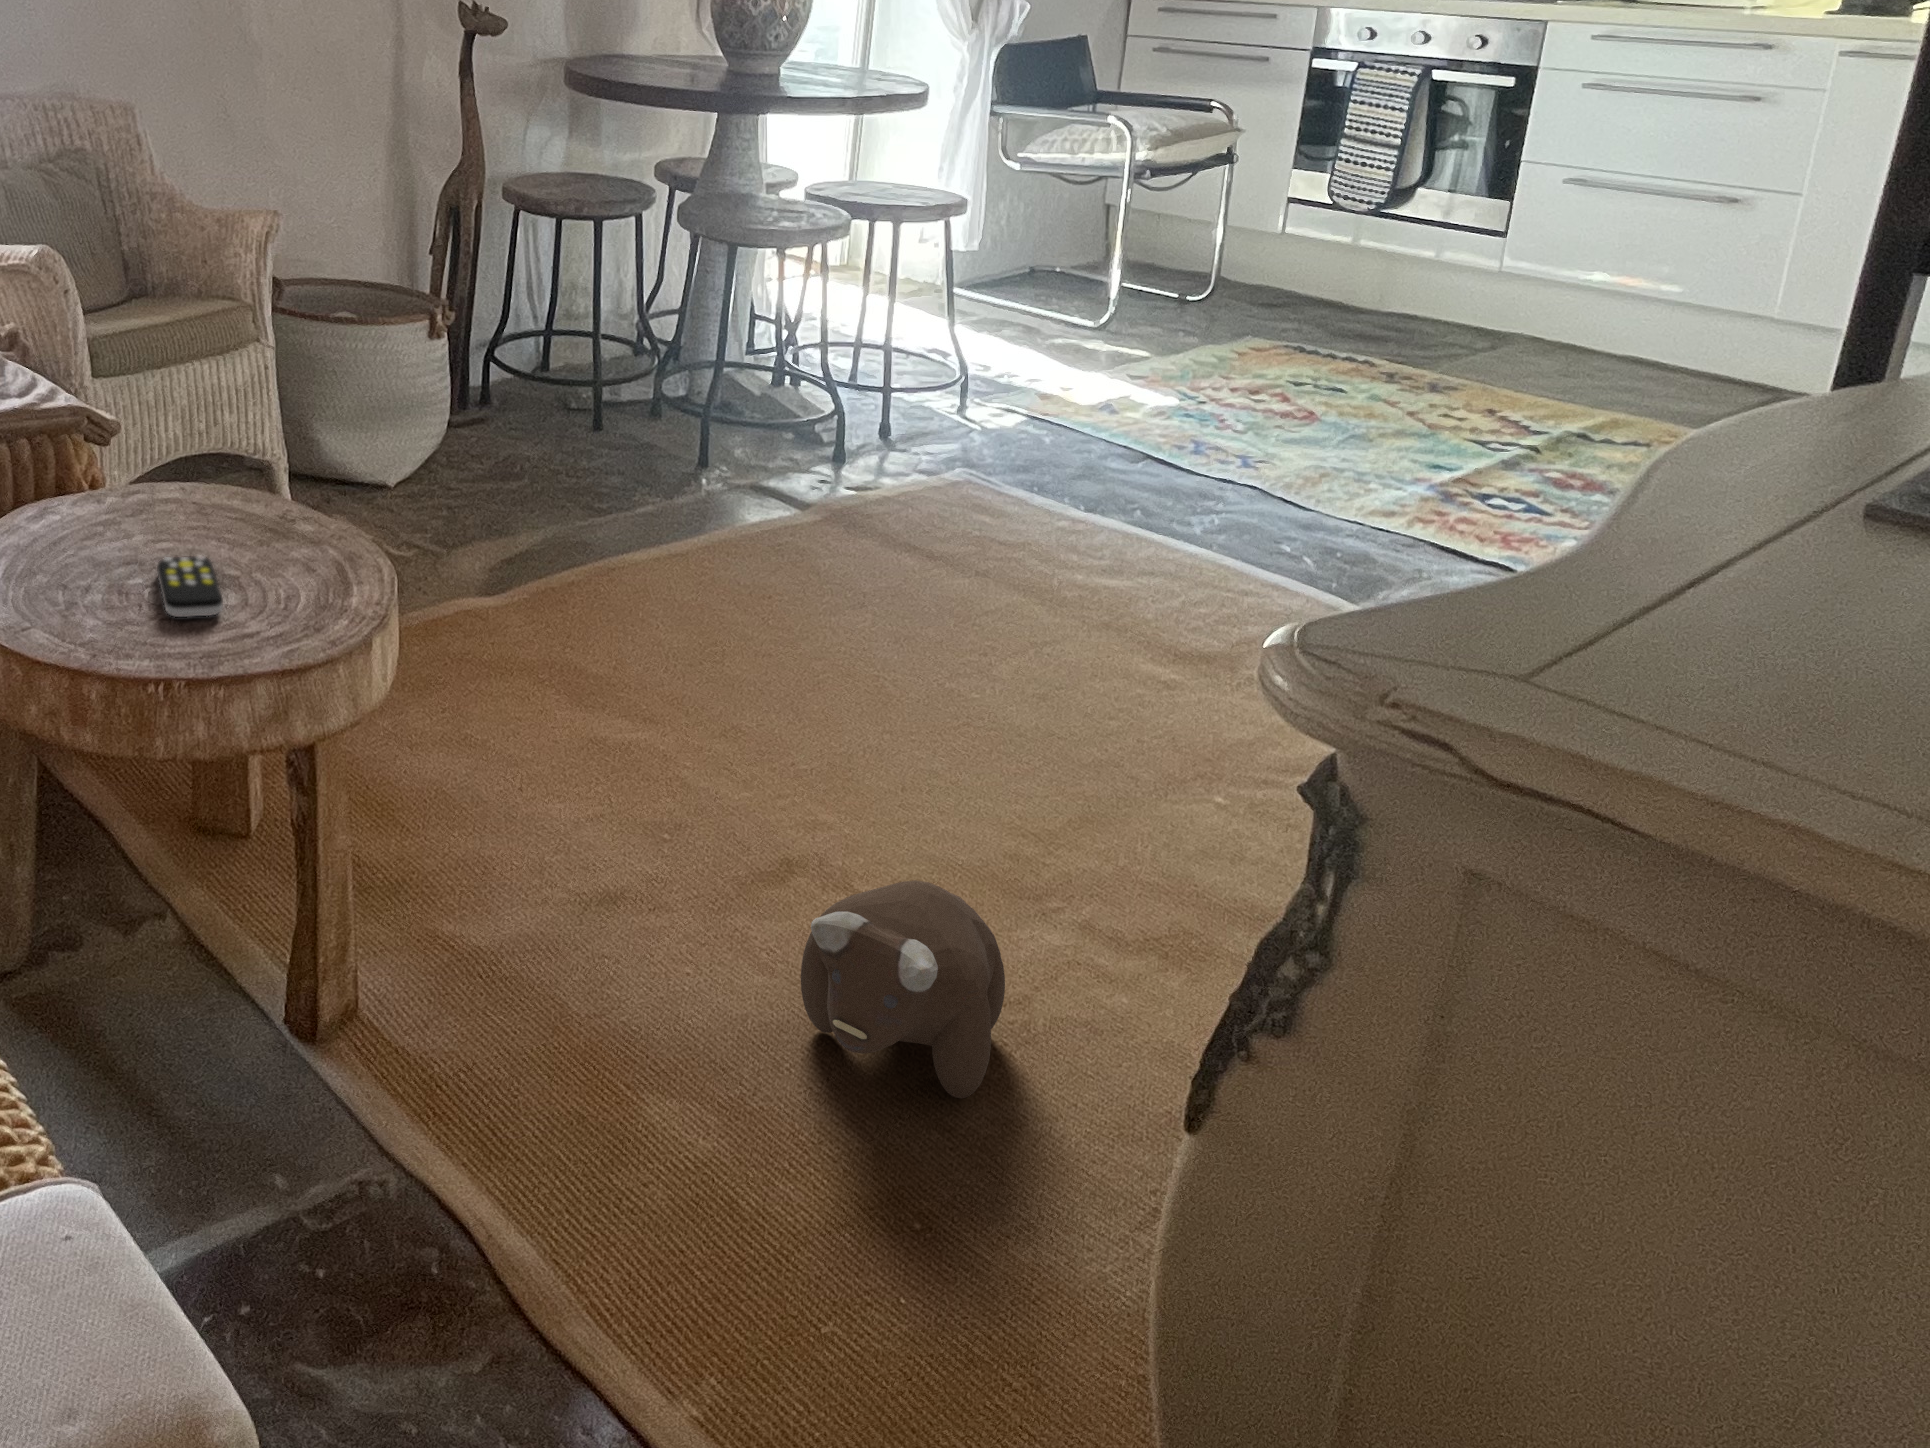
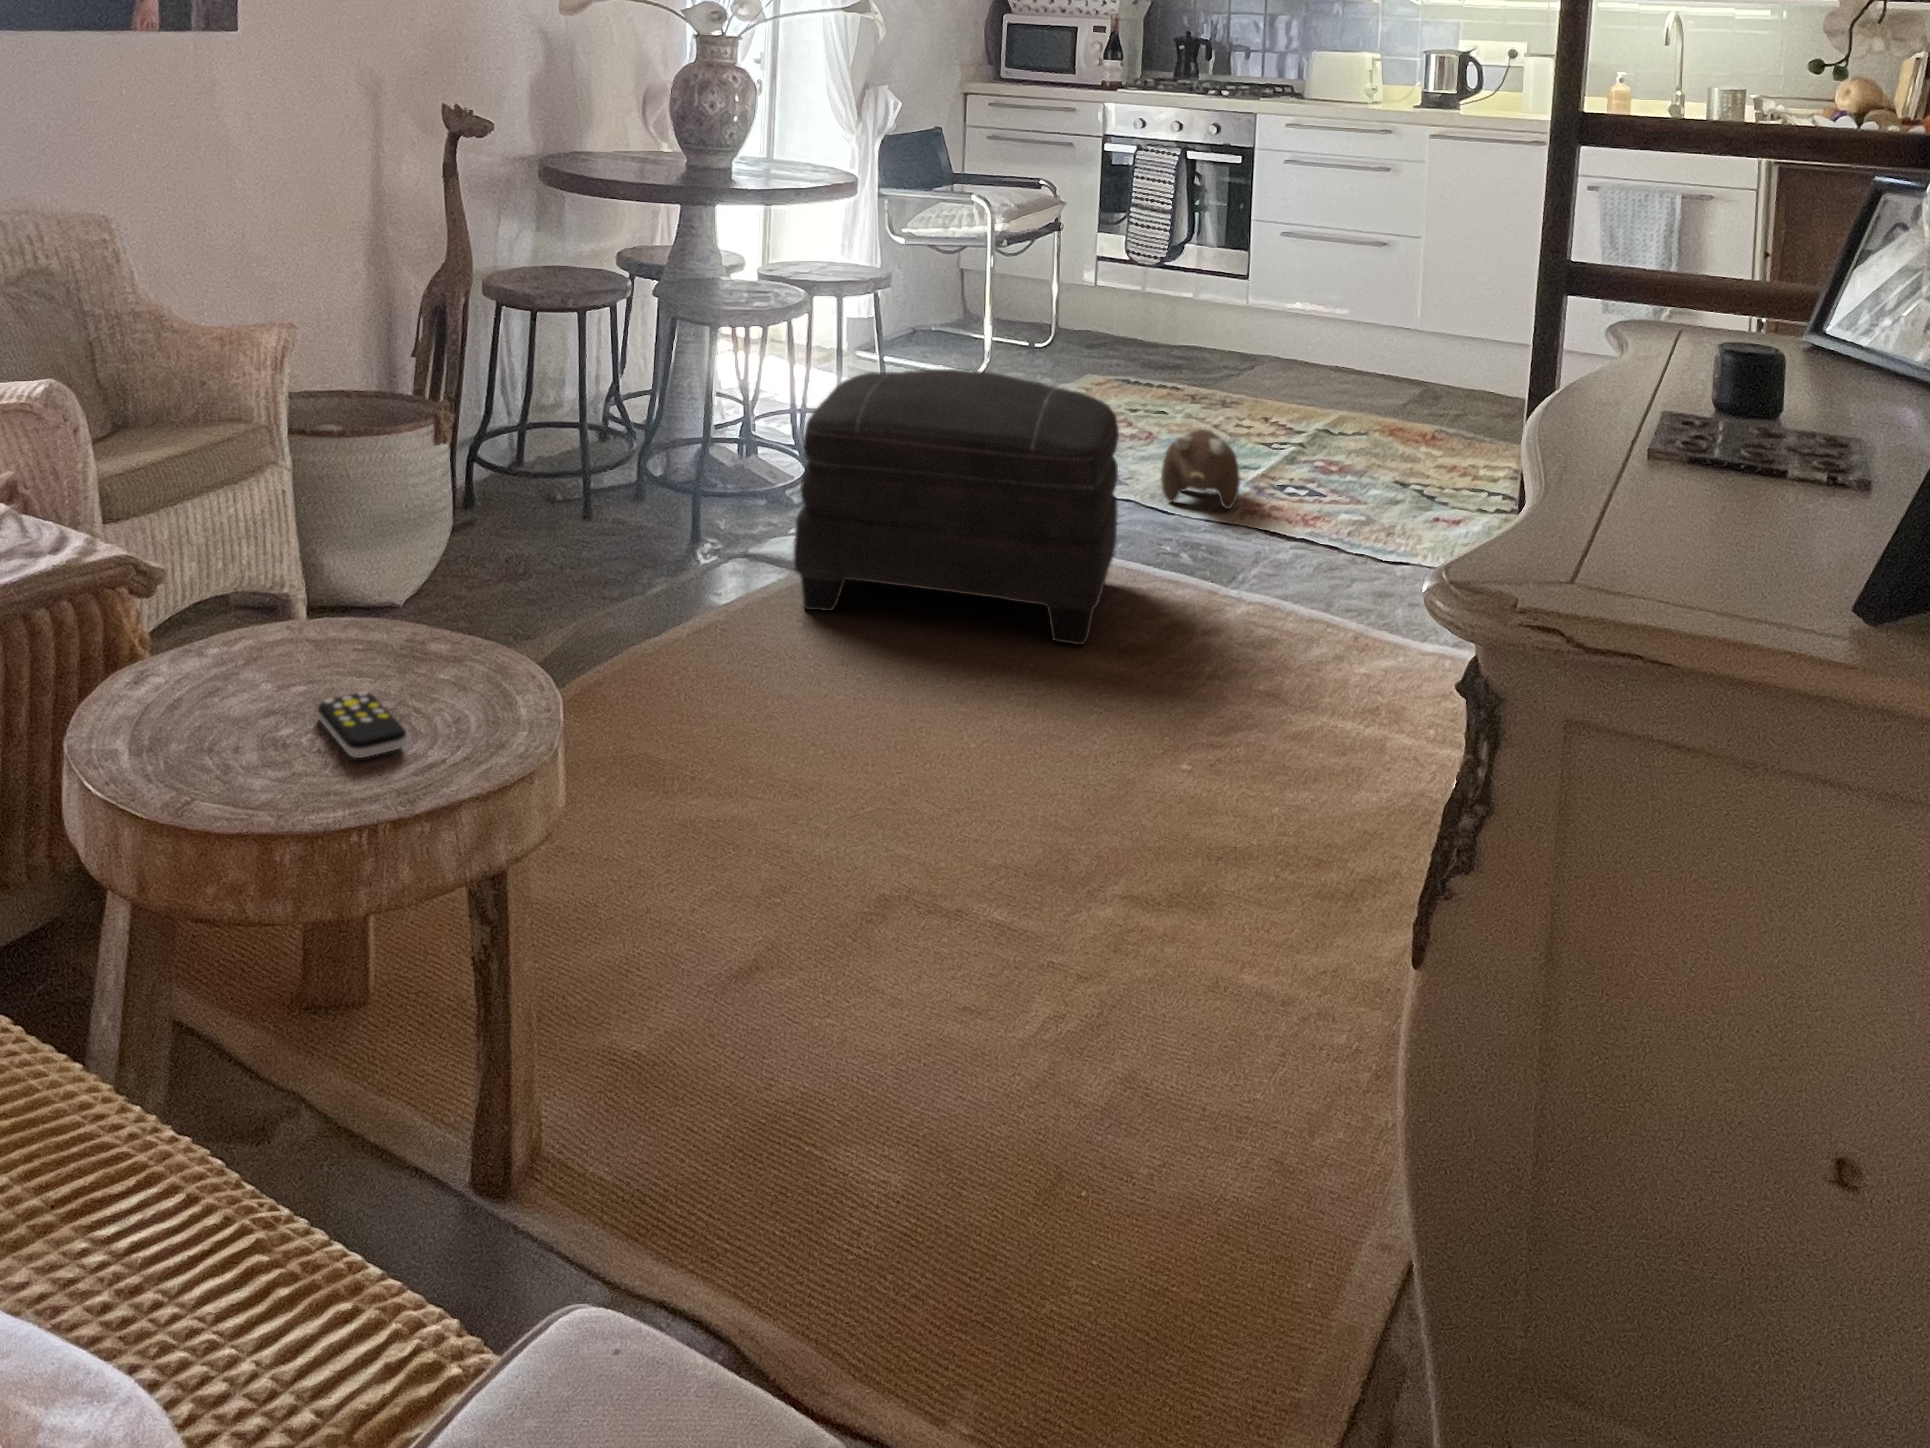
ottoman: none [790,307,1223,644] -> present [794,369,1119,645]
plush toy: present [801,880,1005,1098] -> present [1161,429,1240,509]

